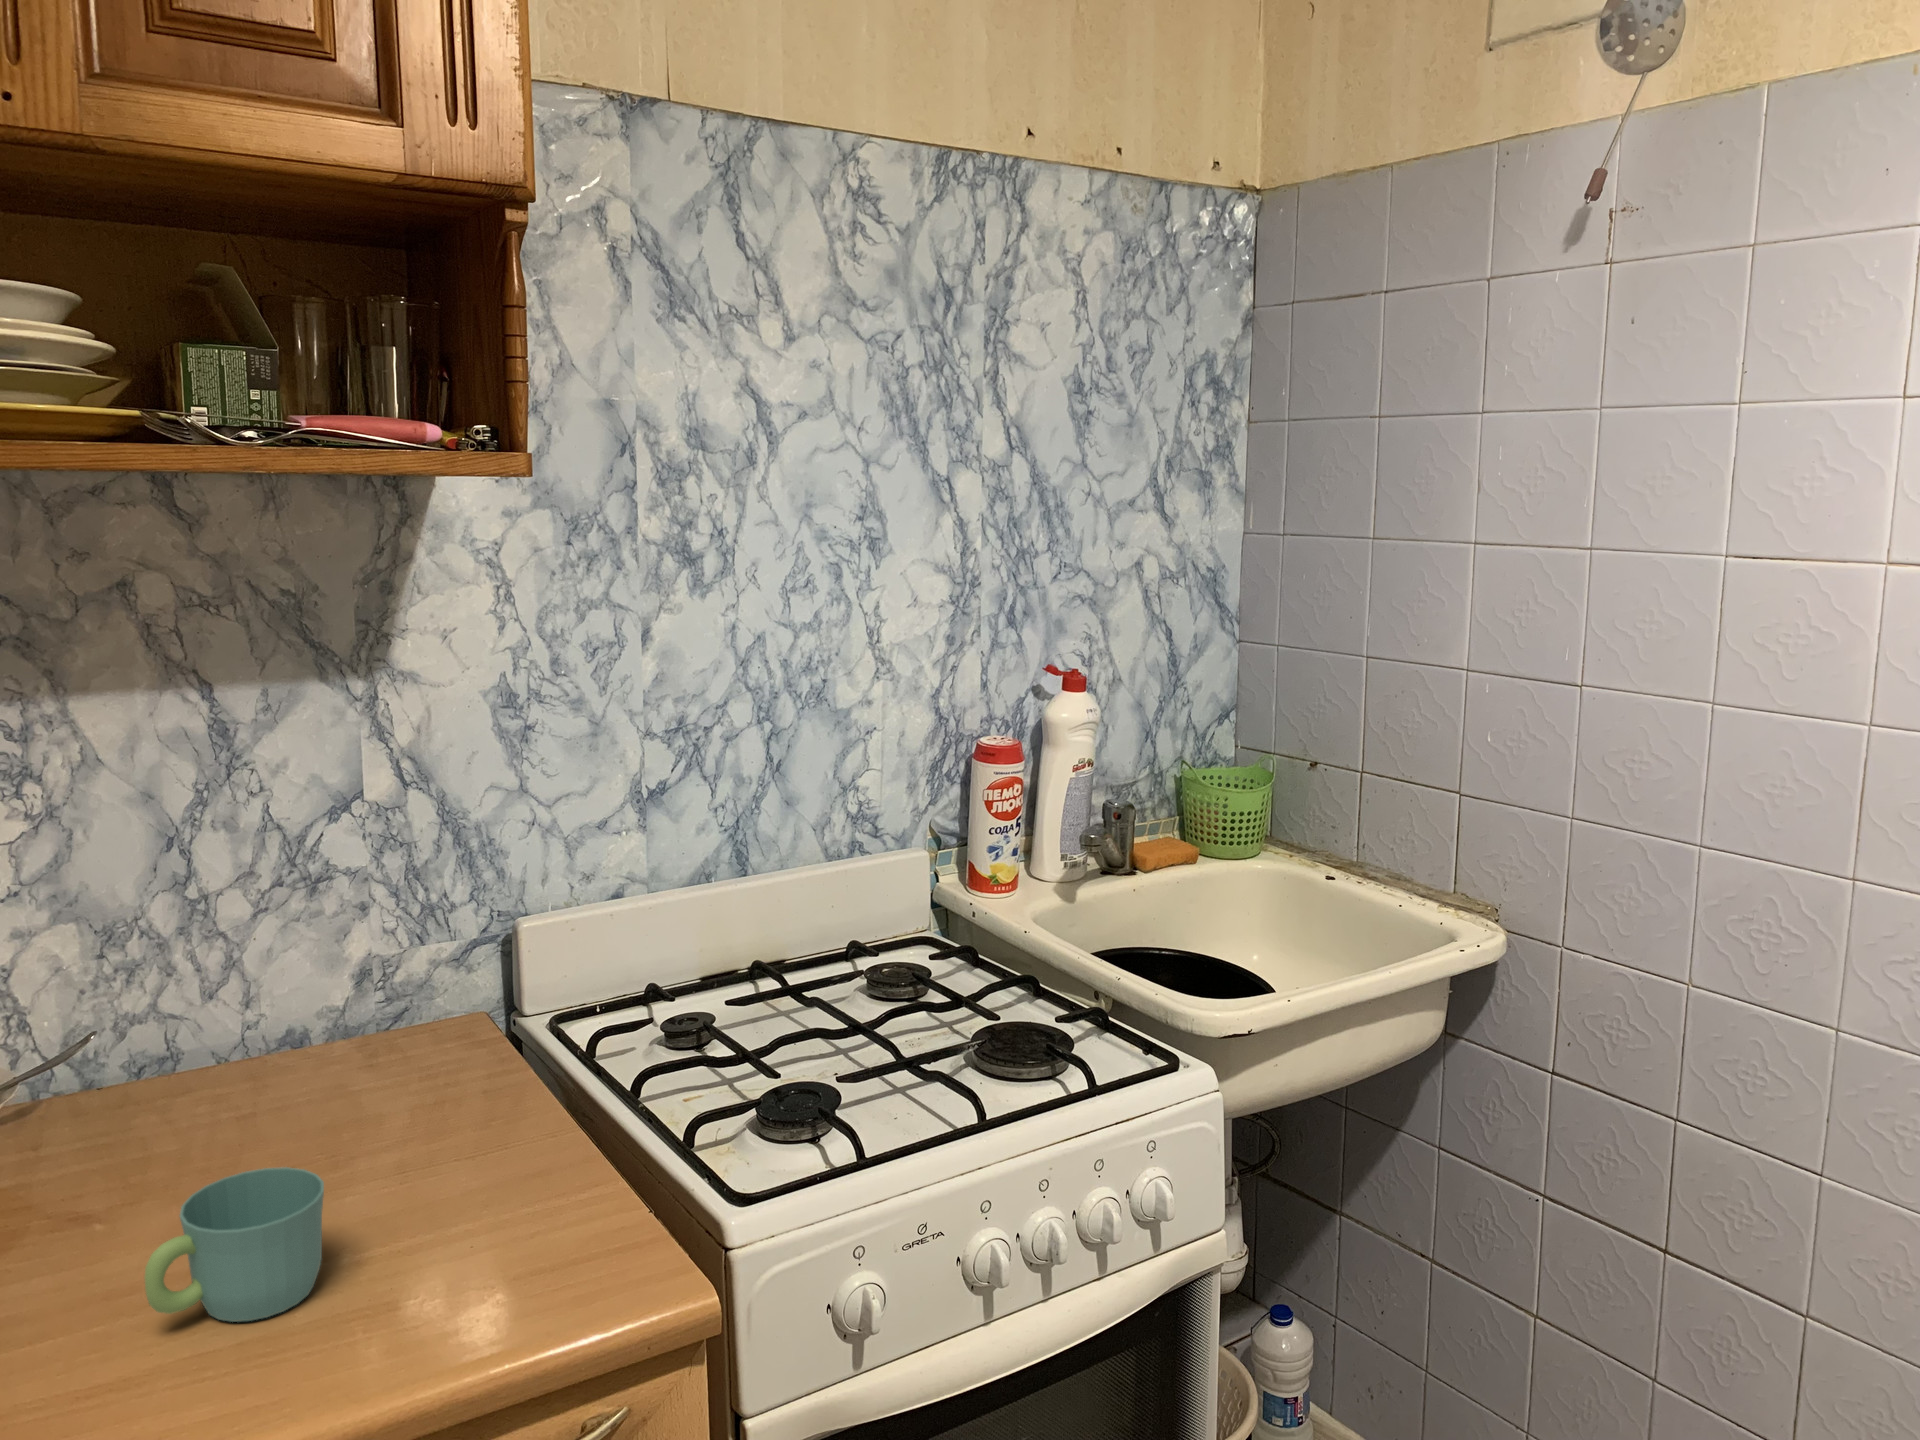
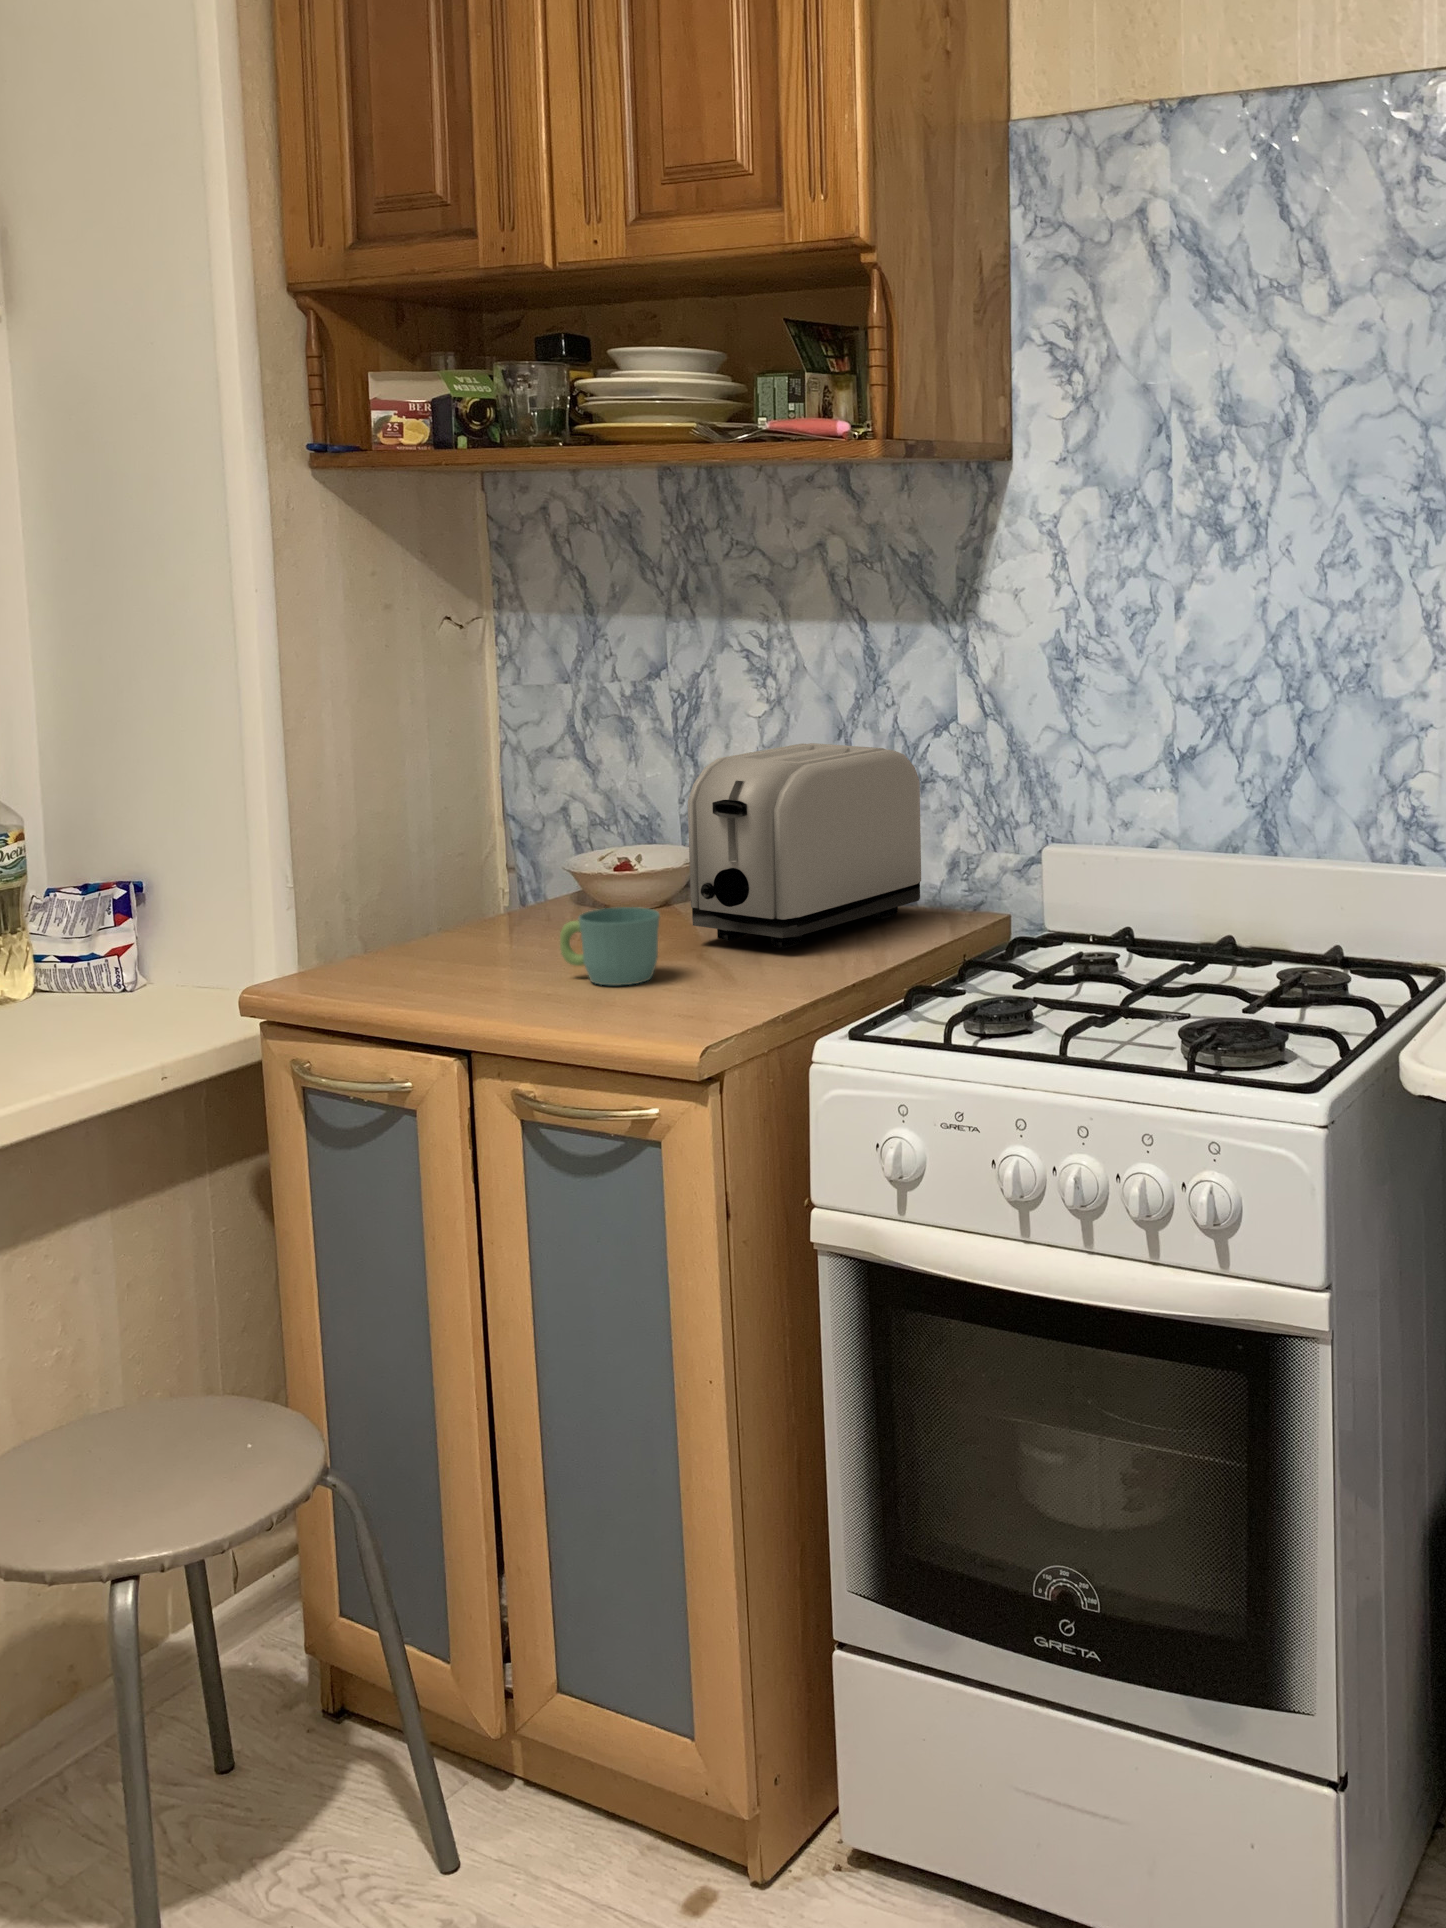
toaster: none [153,849,384,1175] -> present [688,743,921,948]

